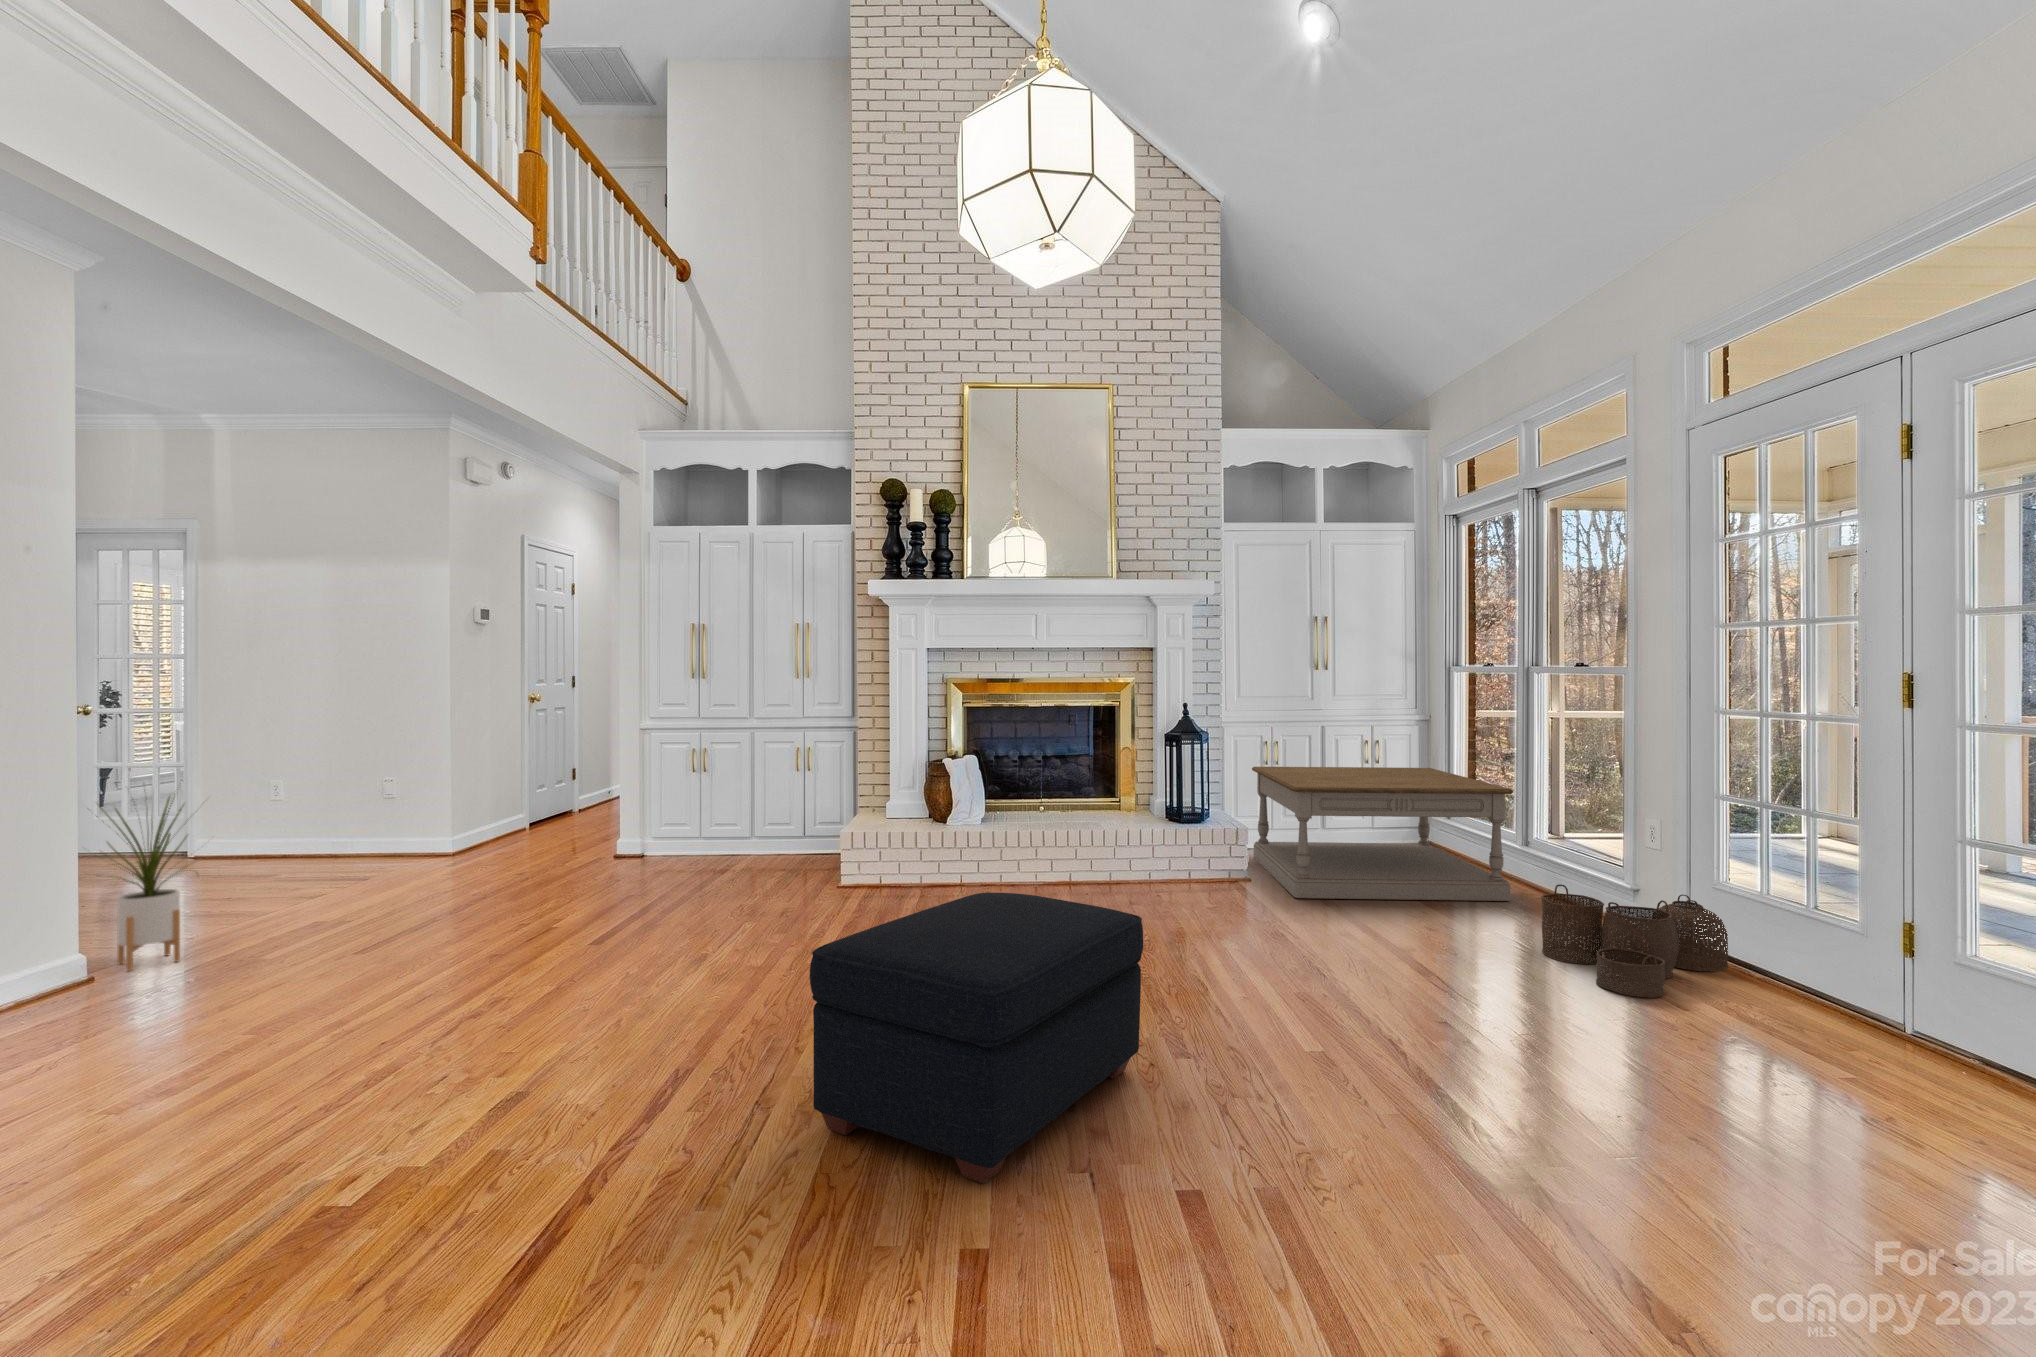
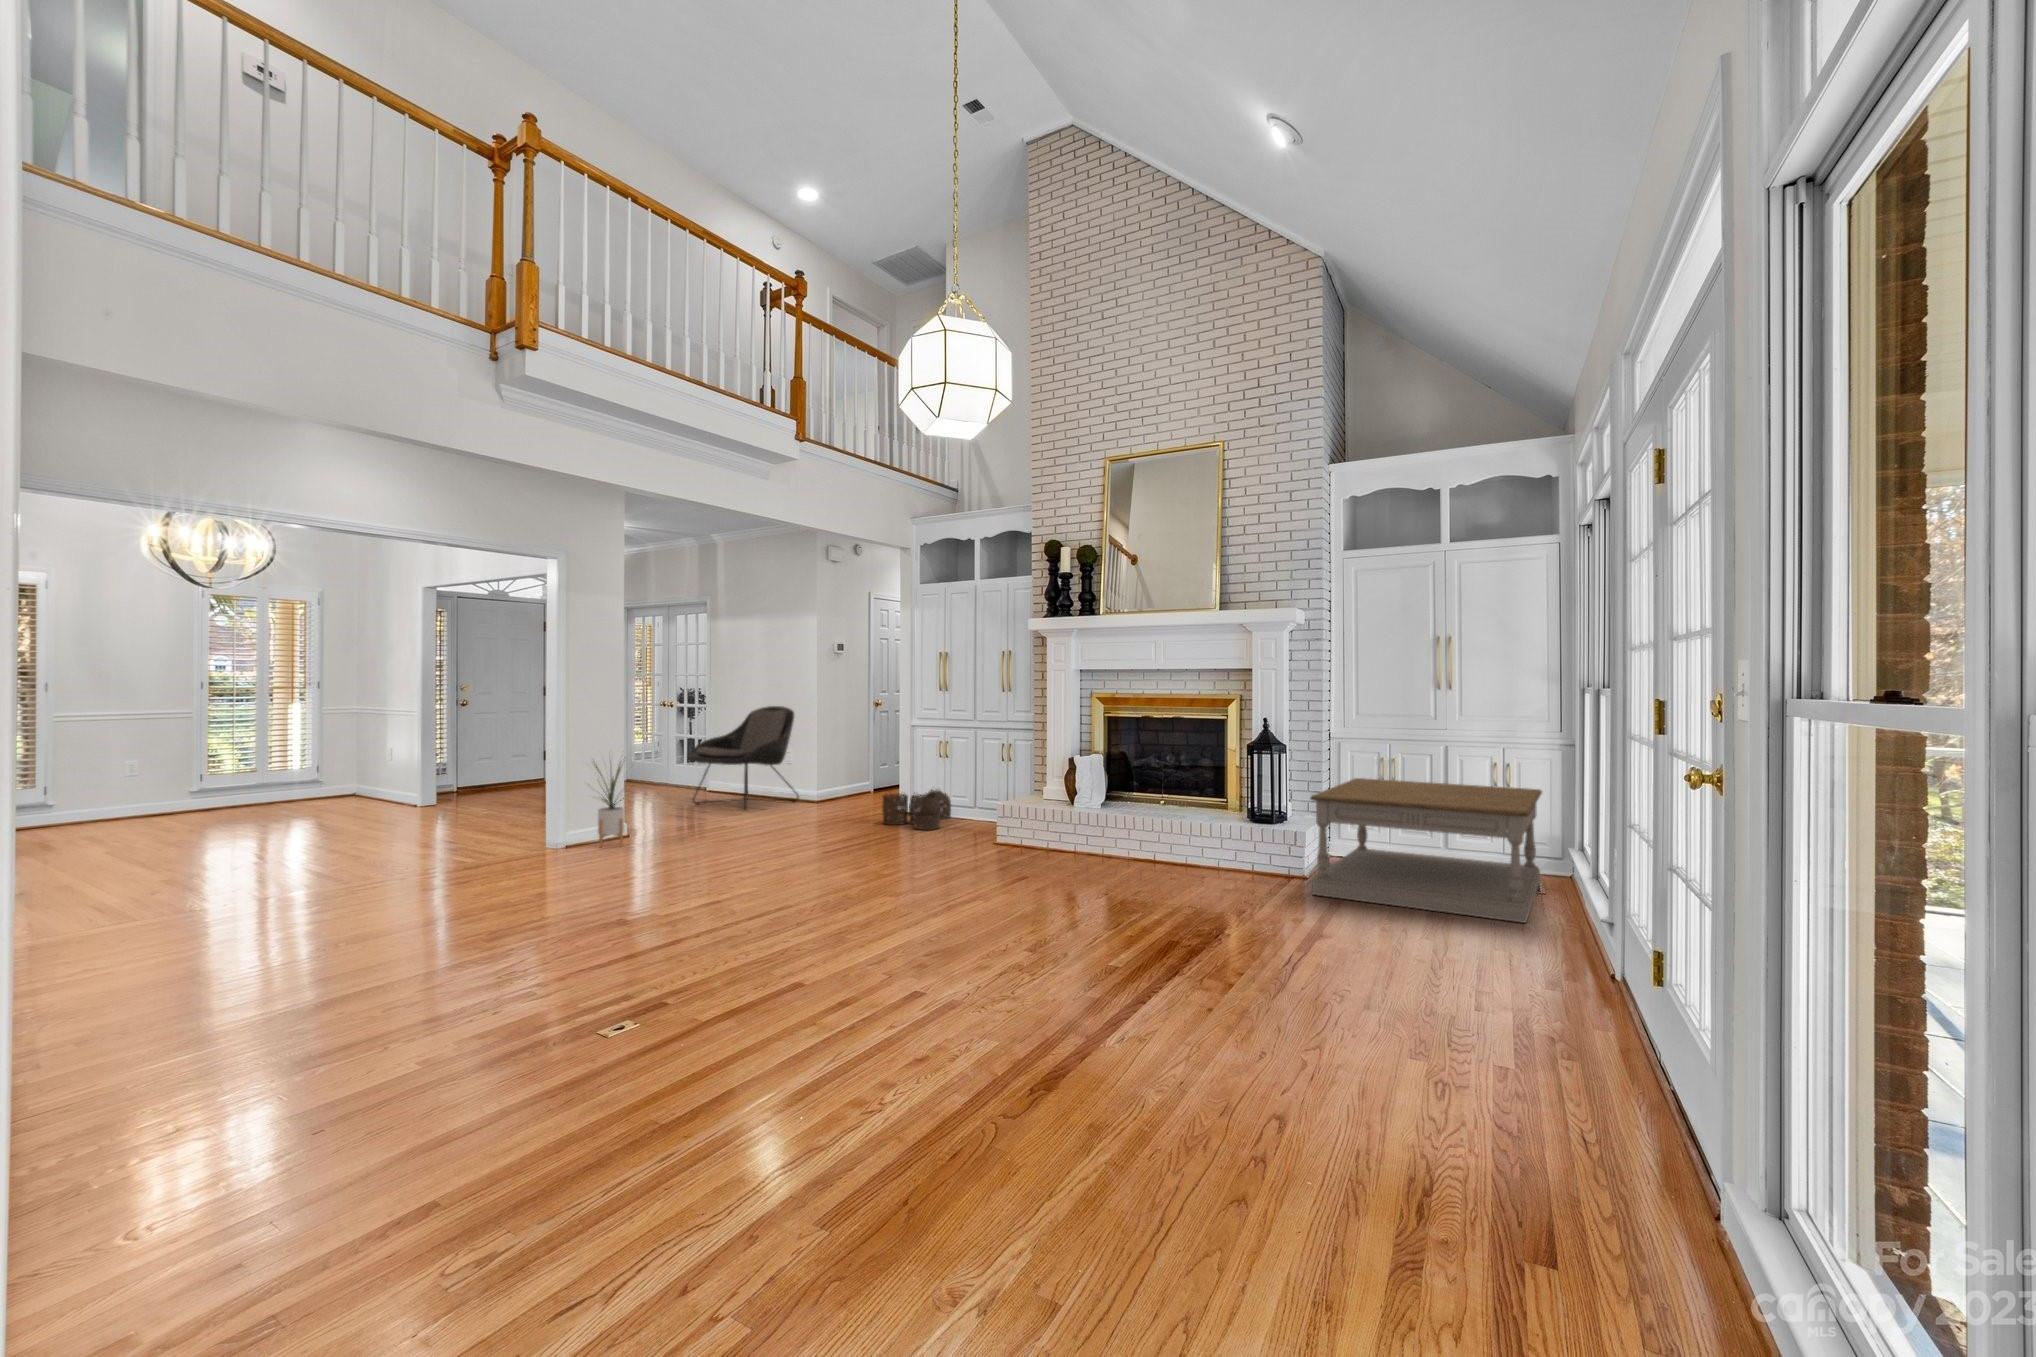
lounge chair: none [213,703,426,872] -> present [688,706,799,809]
woven basket: present [1541,885,1728,998] -> present [882,789,951,830]
ottoman: present [810,892,1143,1184] -> none [748,843,959,993]

